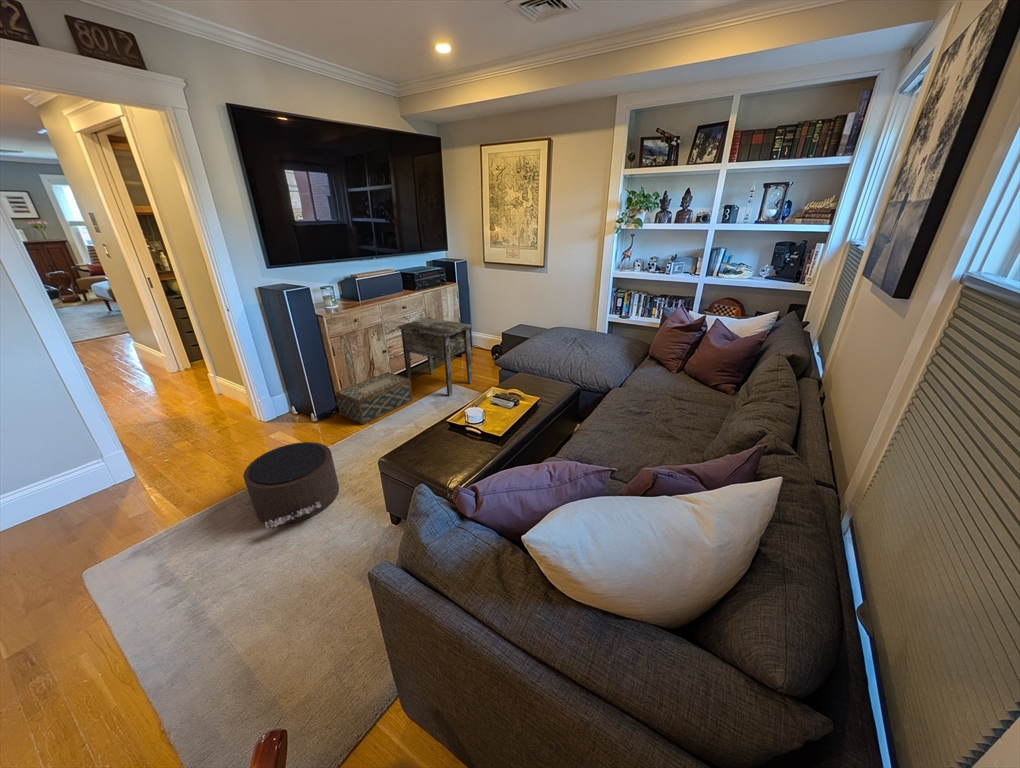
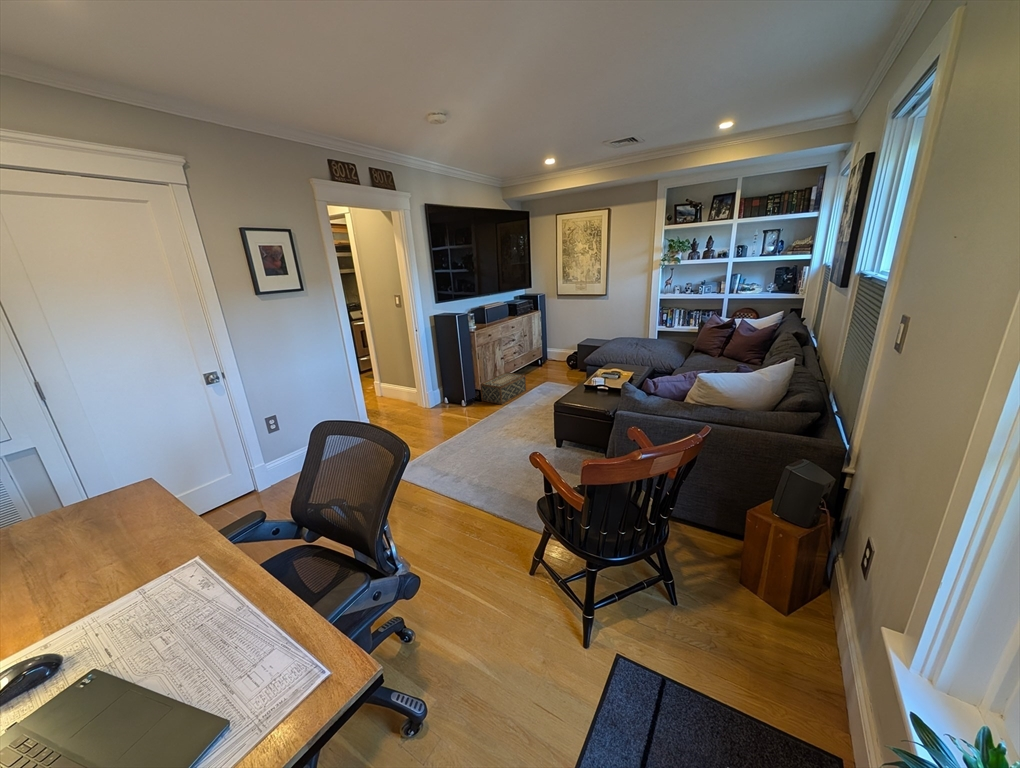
side table: present [399,318,472,396] -> none [512,335,563,387]
pouf: present [243,442,339,529] -> none [459,405,513,449]

